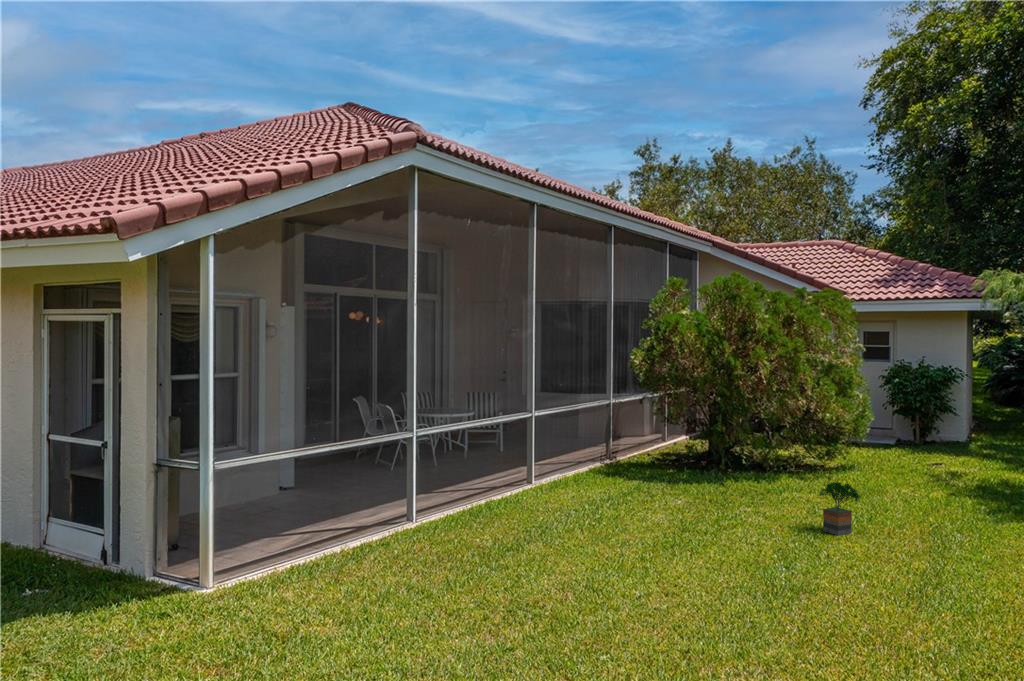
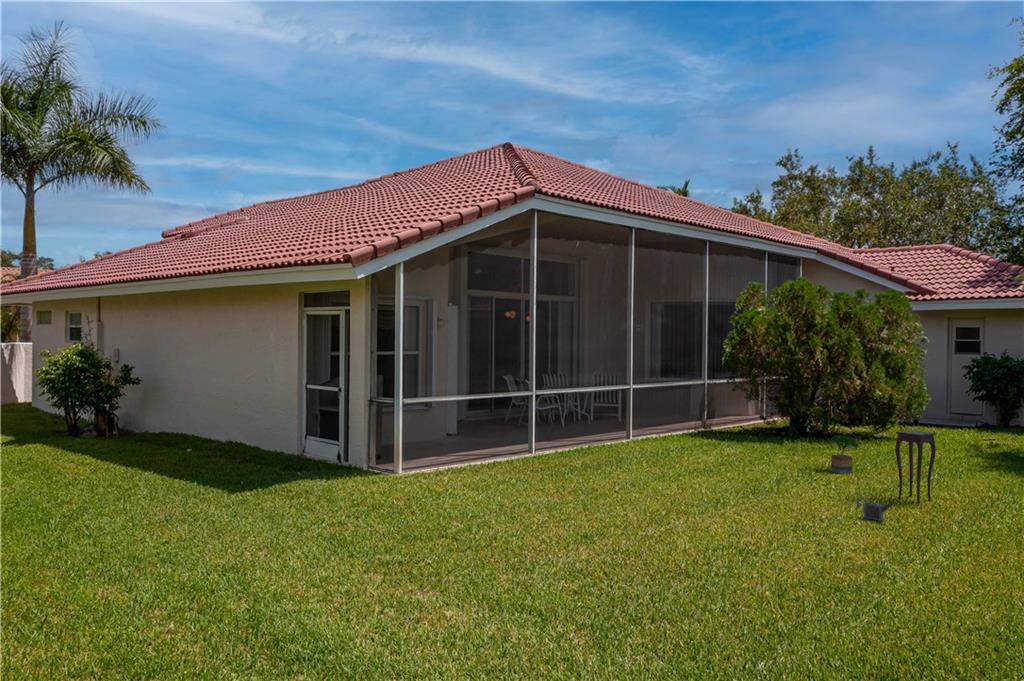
side table: none [955,484,1008,591] -> present [895,430,936,503]
watering can: none [947,603,1010,640] -> present [857,498,893,521]

